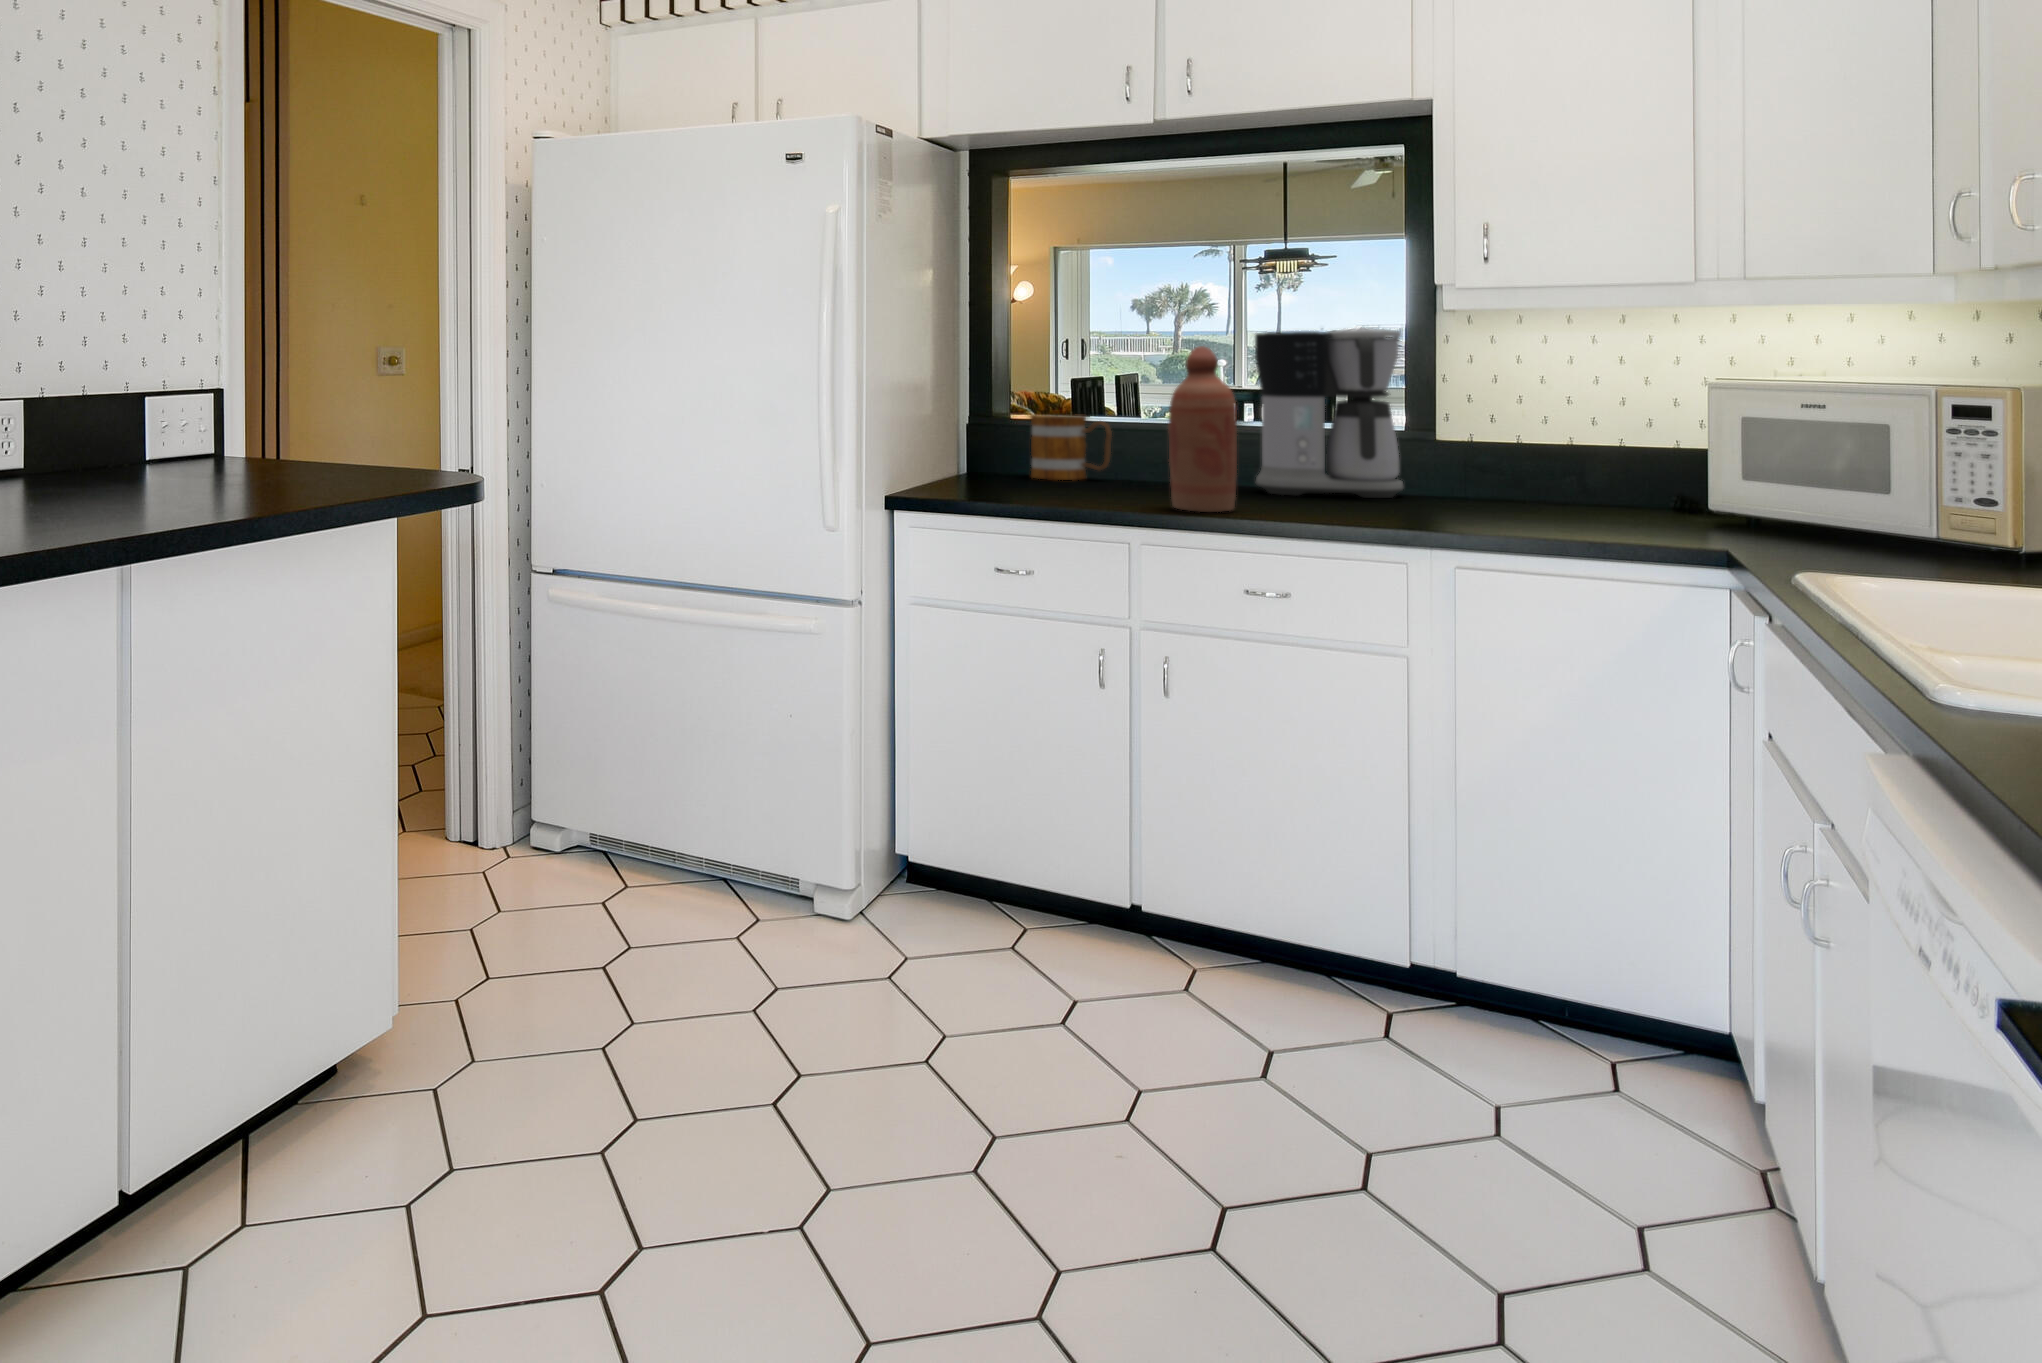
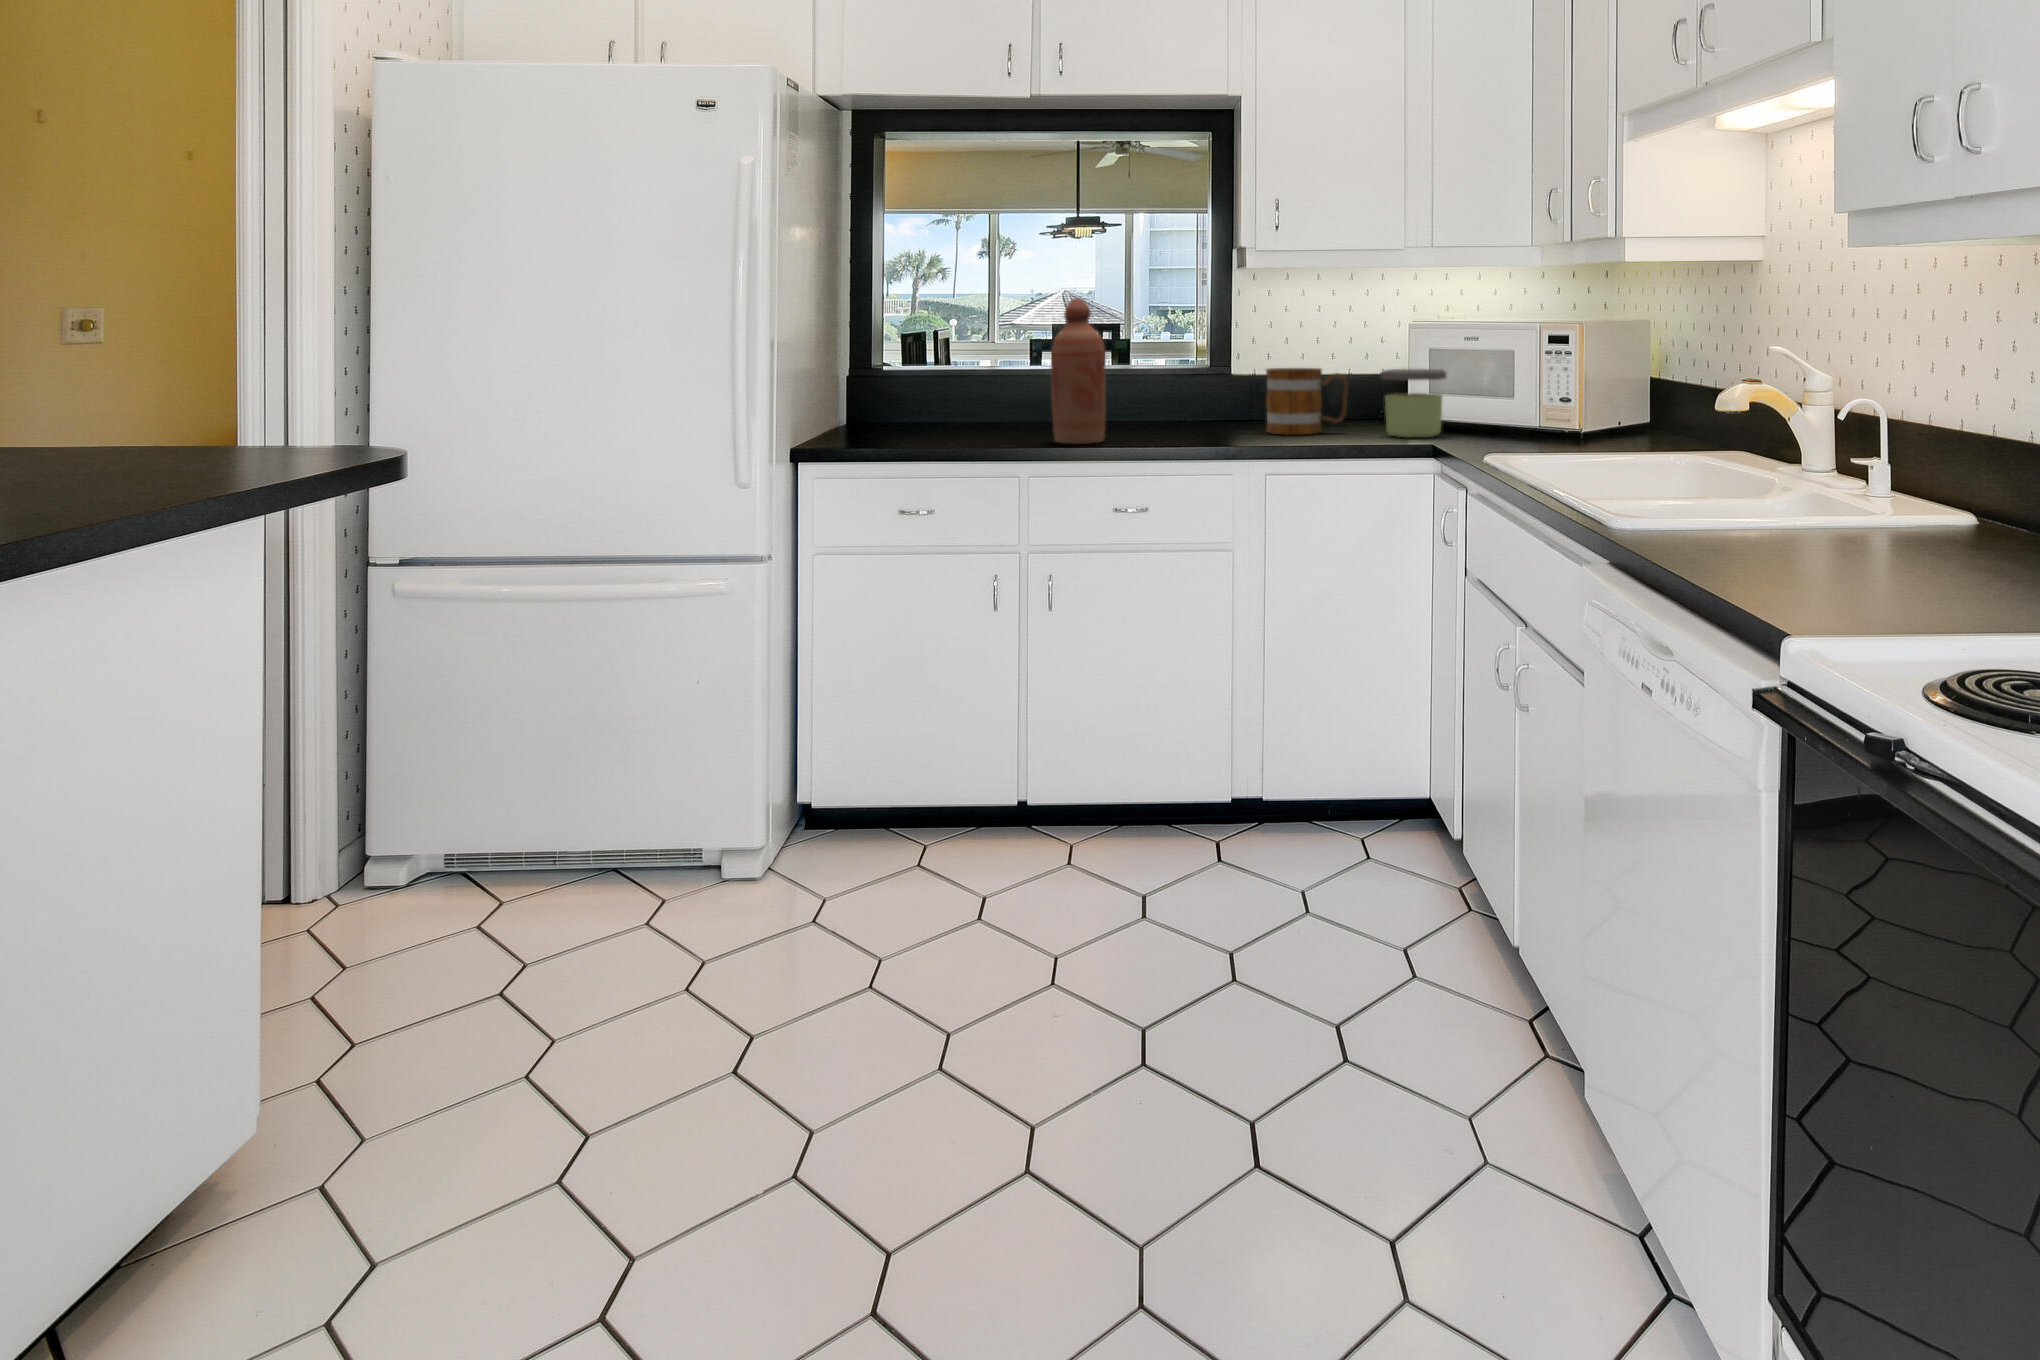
coffee maker: present [1255,328,1403,498] -> none [1113,289,1222,428]
mug: present [1031,414,1112,480] -> present [1266,368,1348,435]
jar: none [1642,438,1756,533] -> present [1381,369,1446,437]

